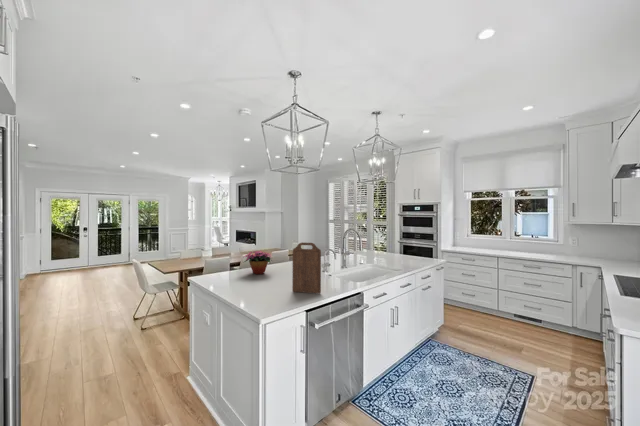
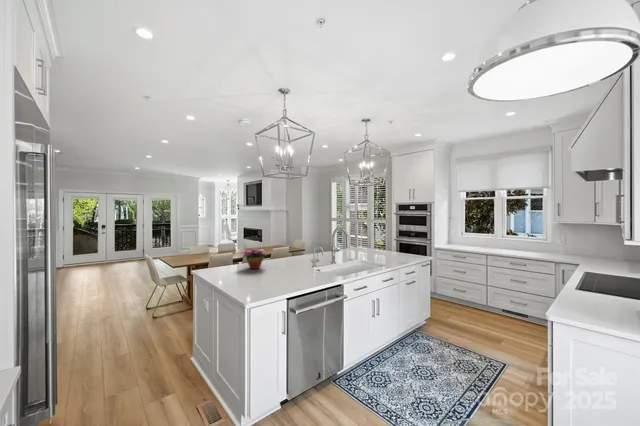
cutting board: present [292,242,321,293] -> none [280,241,304,285]

